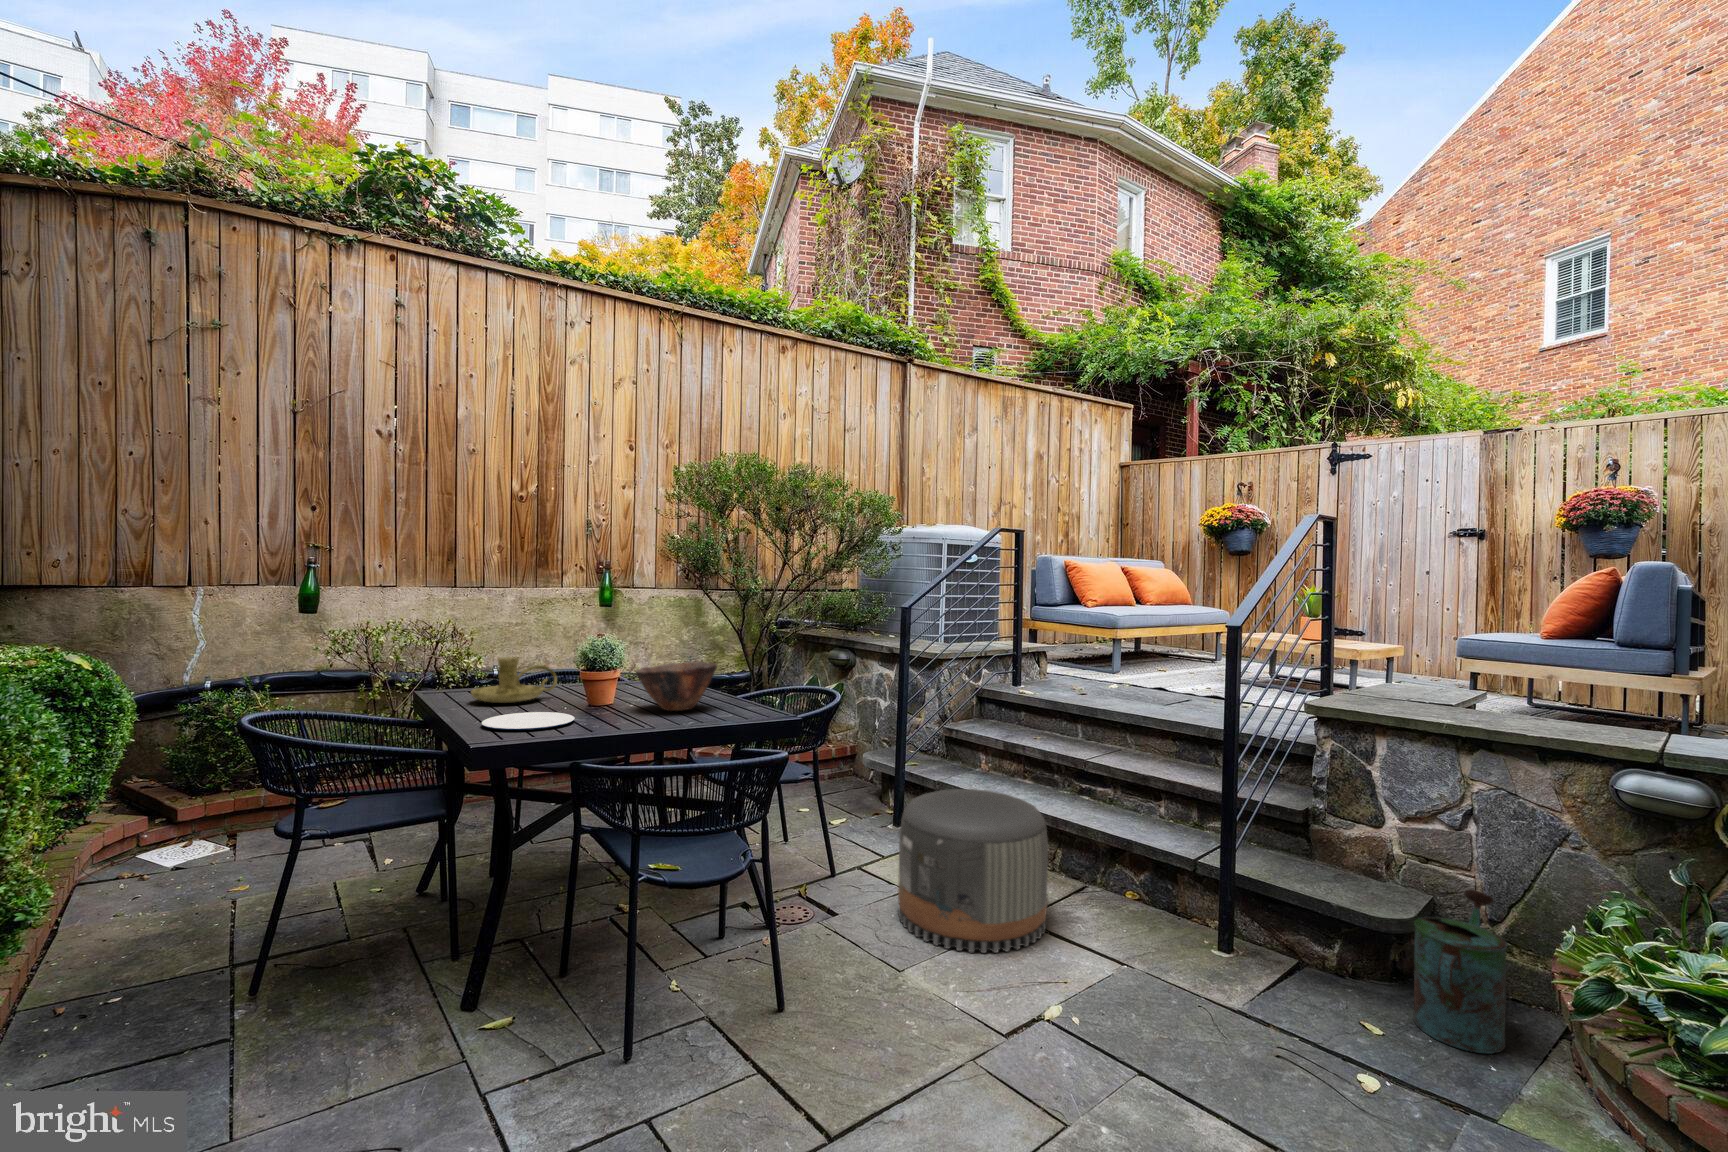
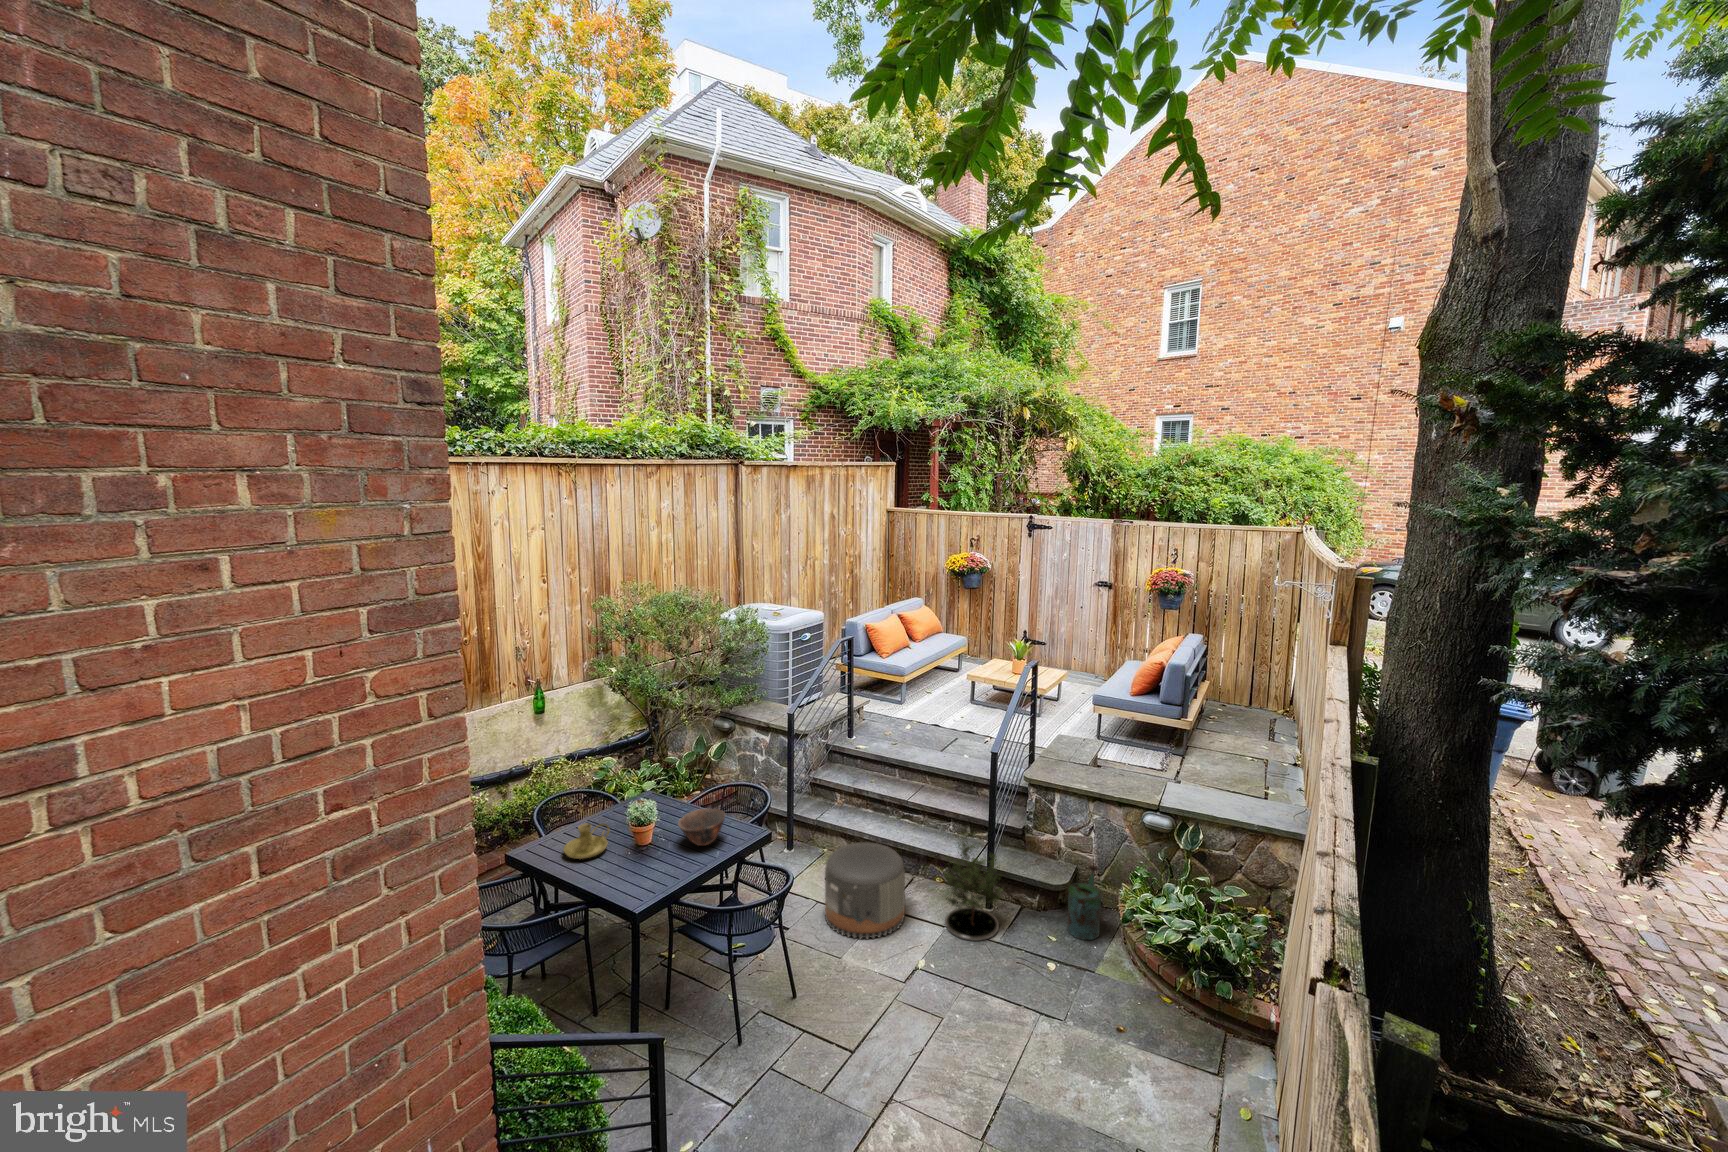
plate: present [481,712,574,730] -> none [615,866,666,892]
potted tree: none [1112,768,1255,999] -> present [944,836,1003,941]

